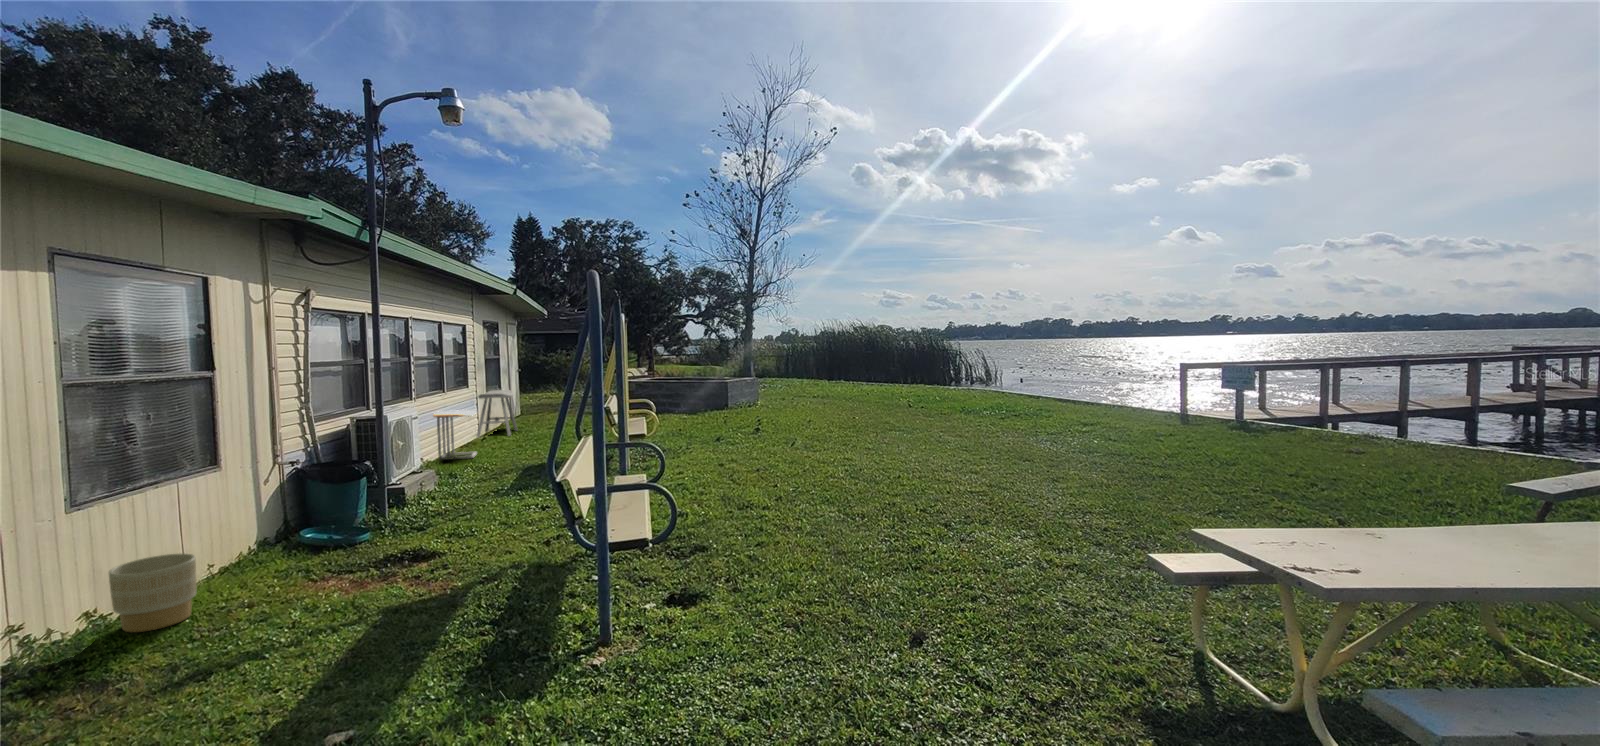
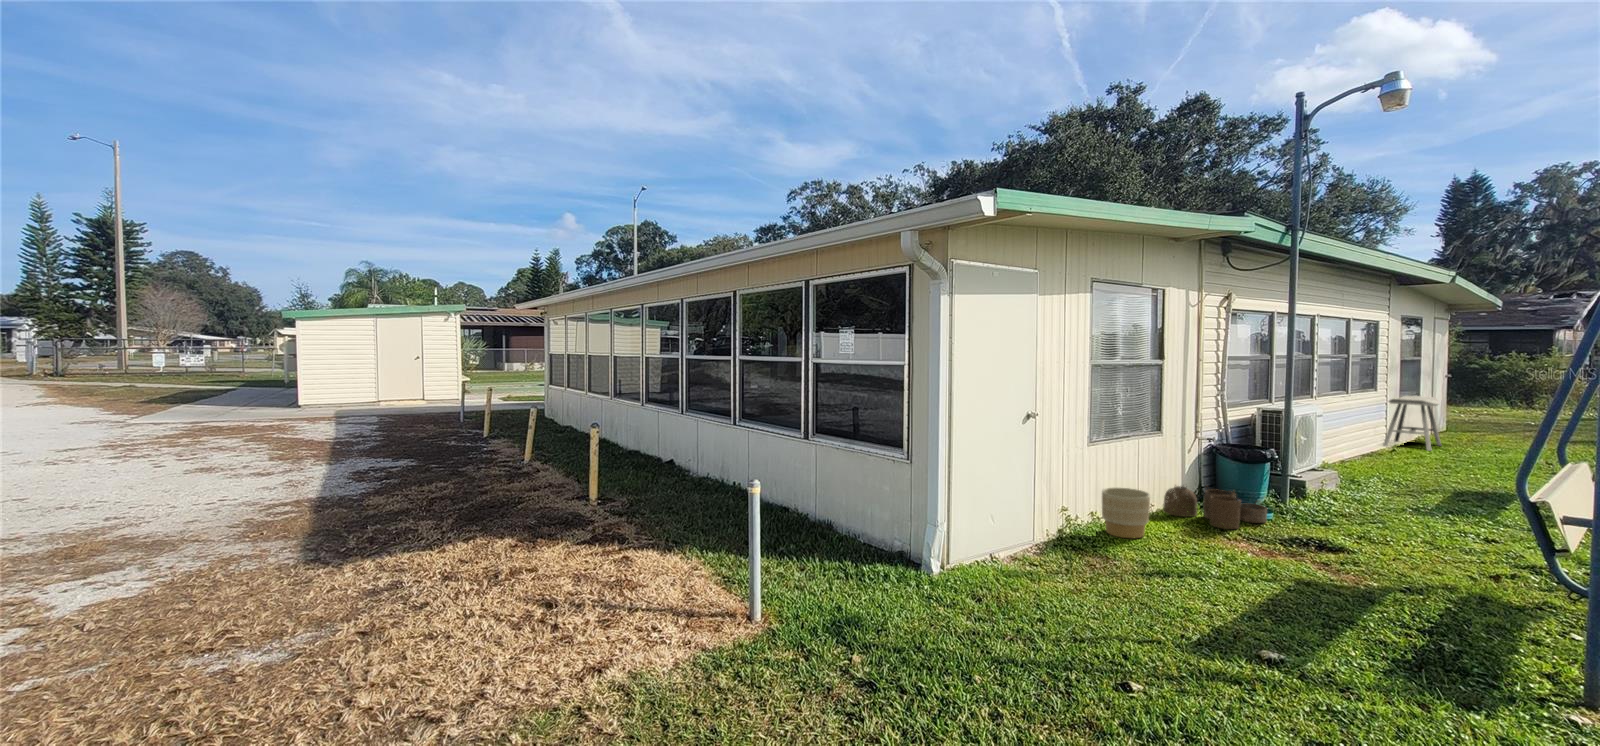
side table: present [433,410,477,460] -> none [1335,412,1389,467]
woven basket: none [229,518,362,570] -> present [1163,486,1267,529]

